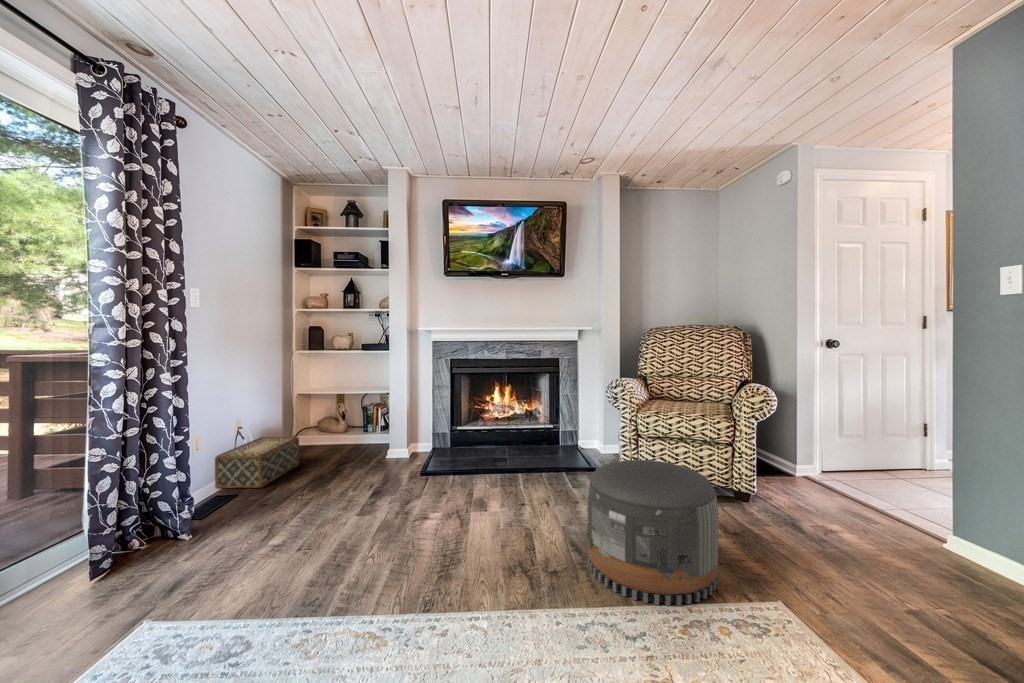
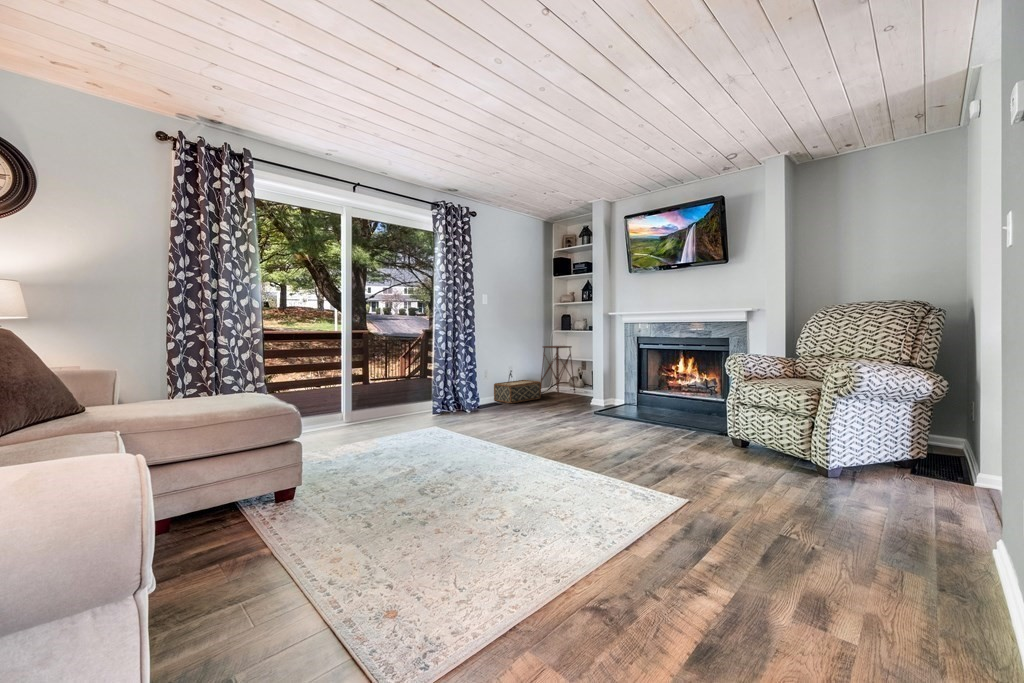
side table: none [279,374,337,452] -> present [541,346,575,395]
pouf: present [588,460,718,606] -> none [598,399,686,484]

